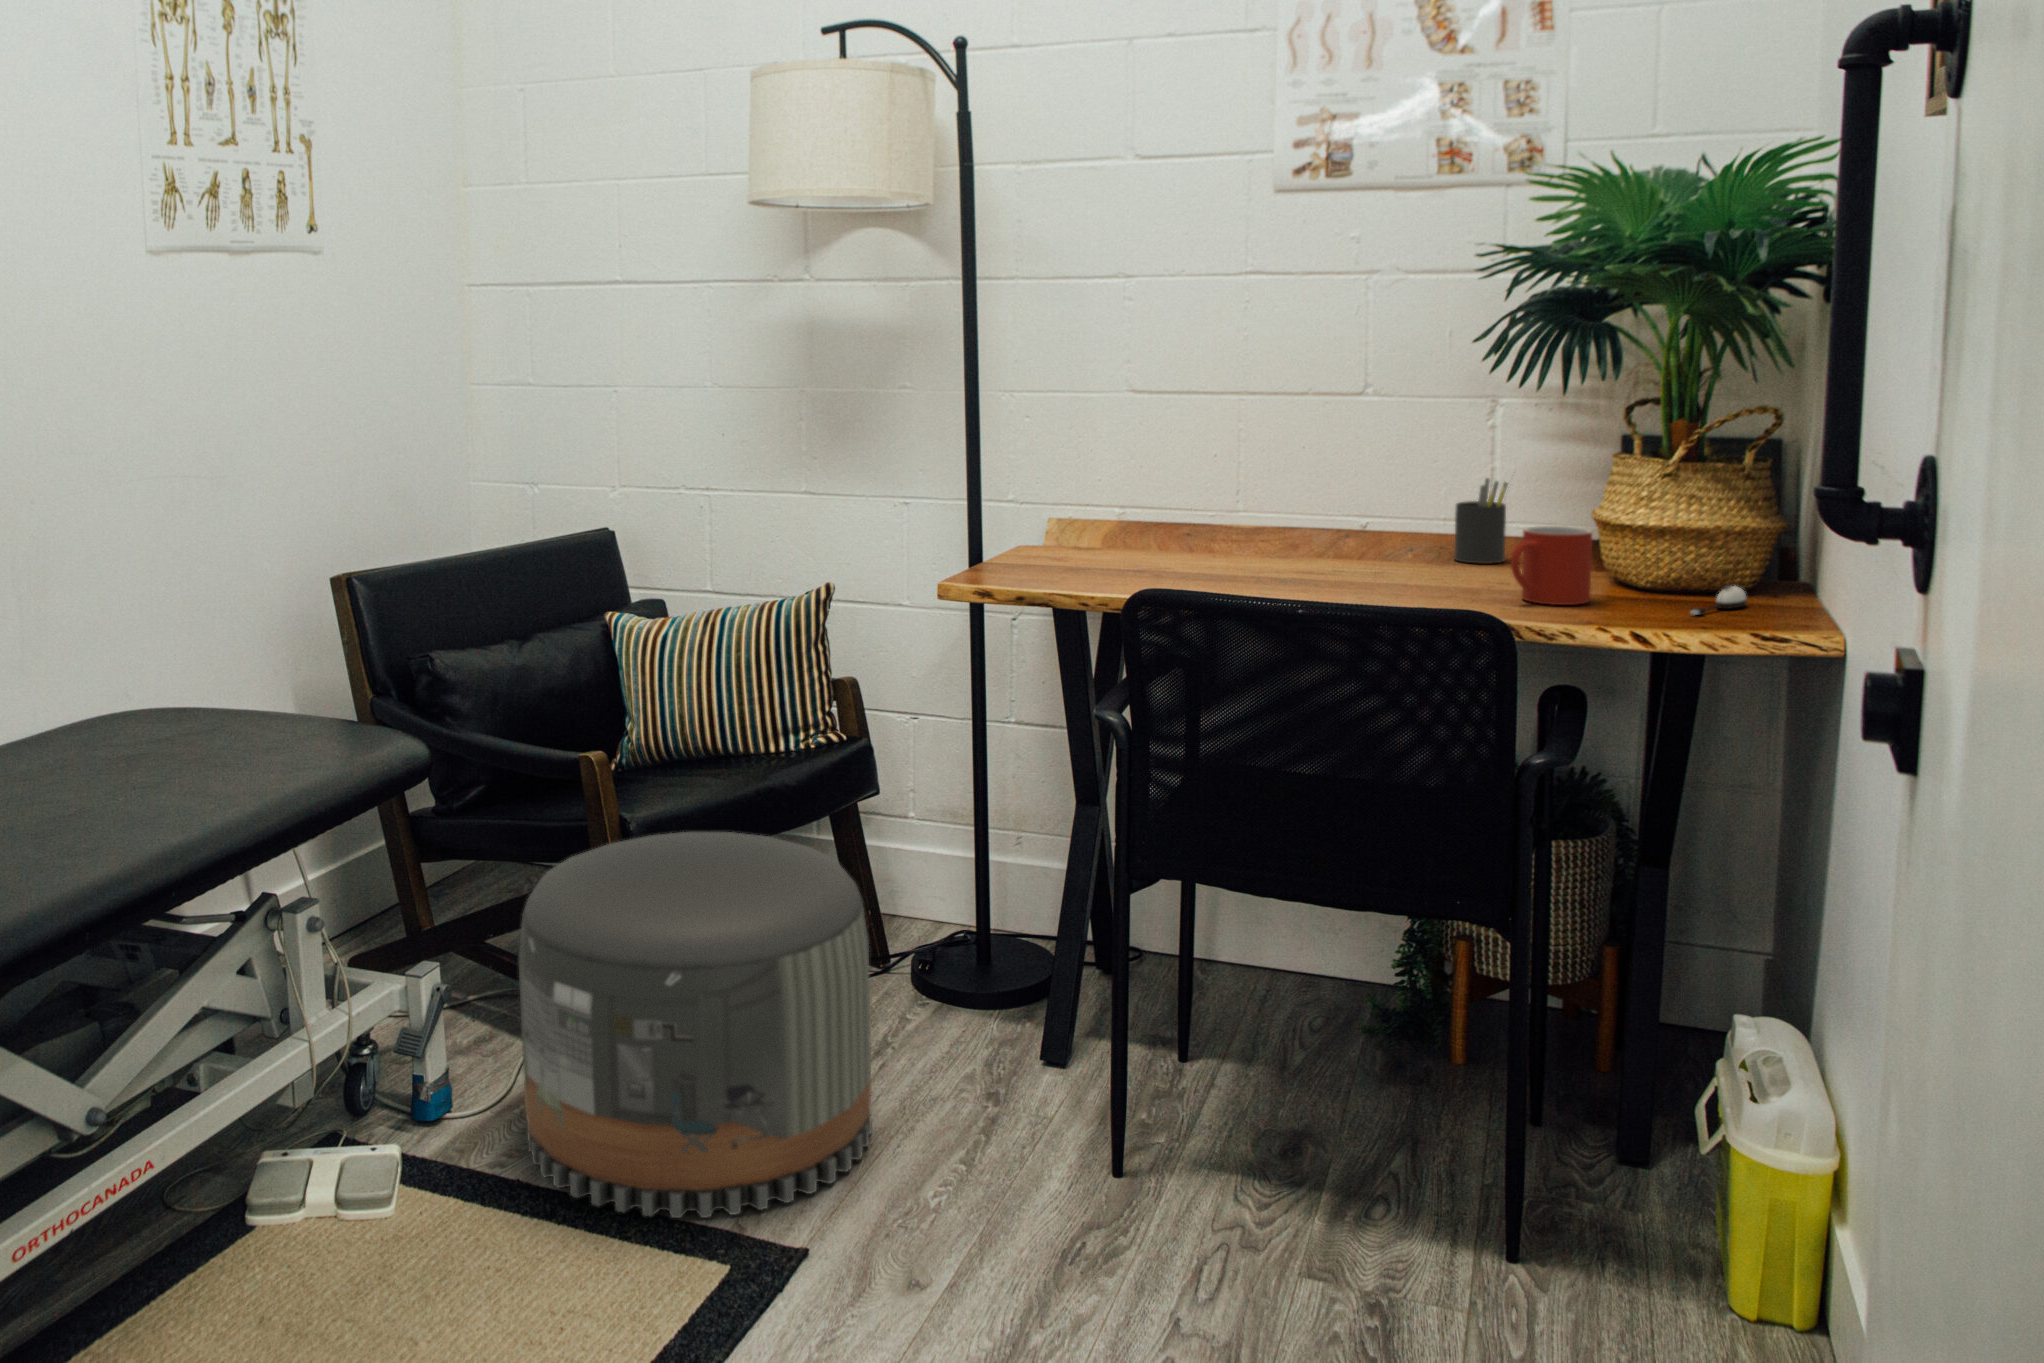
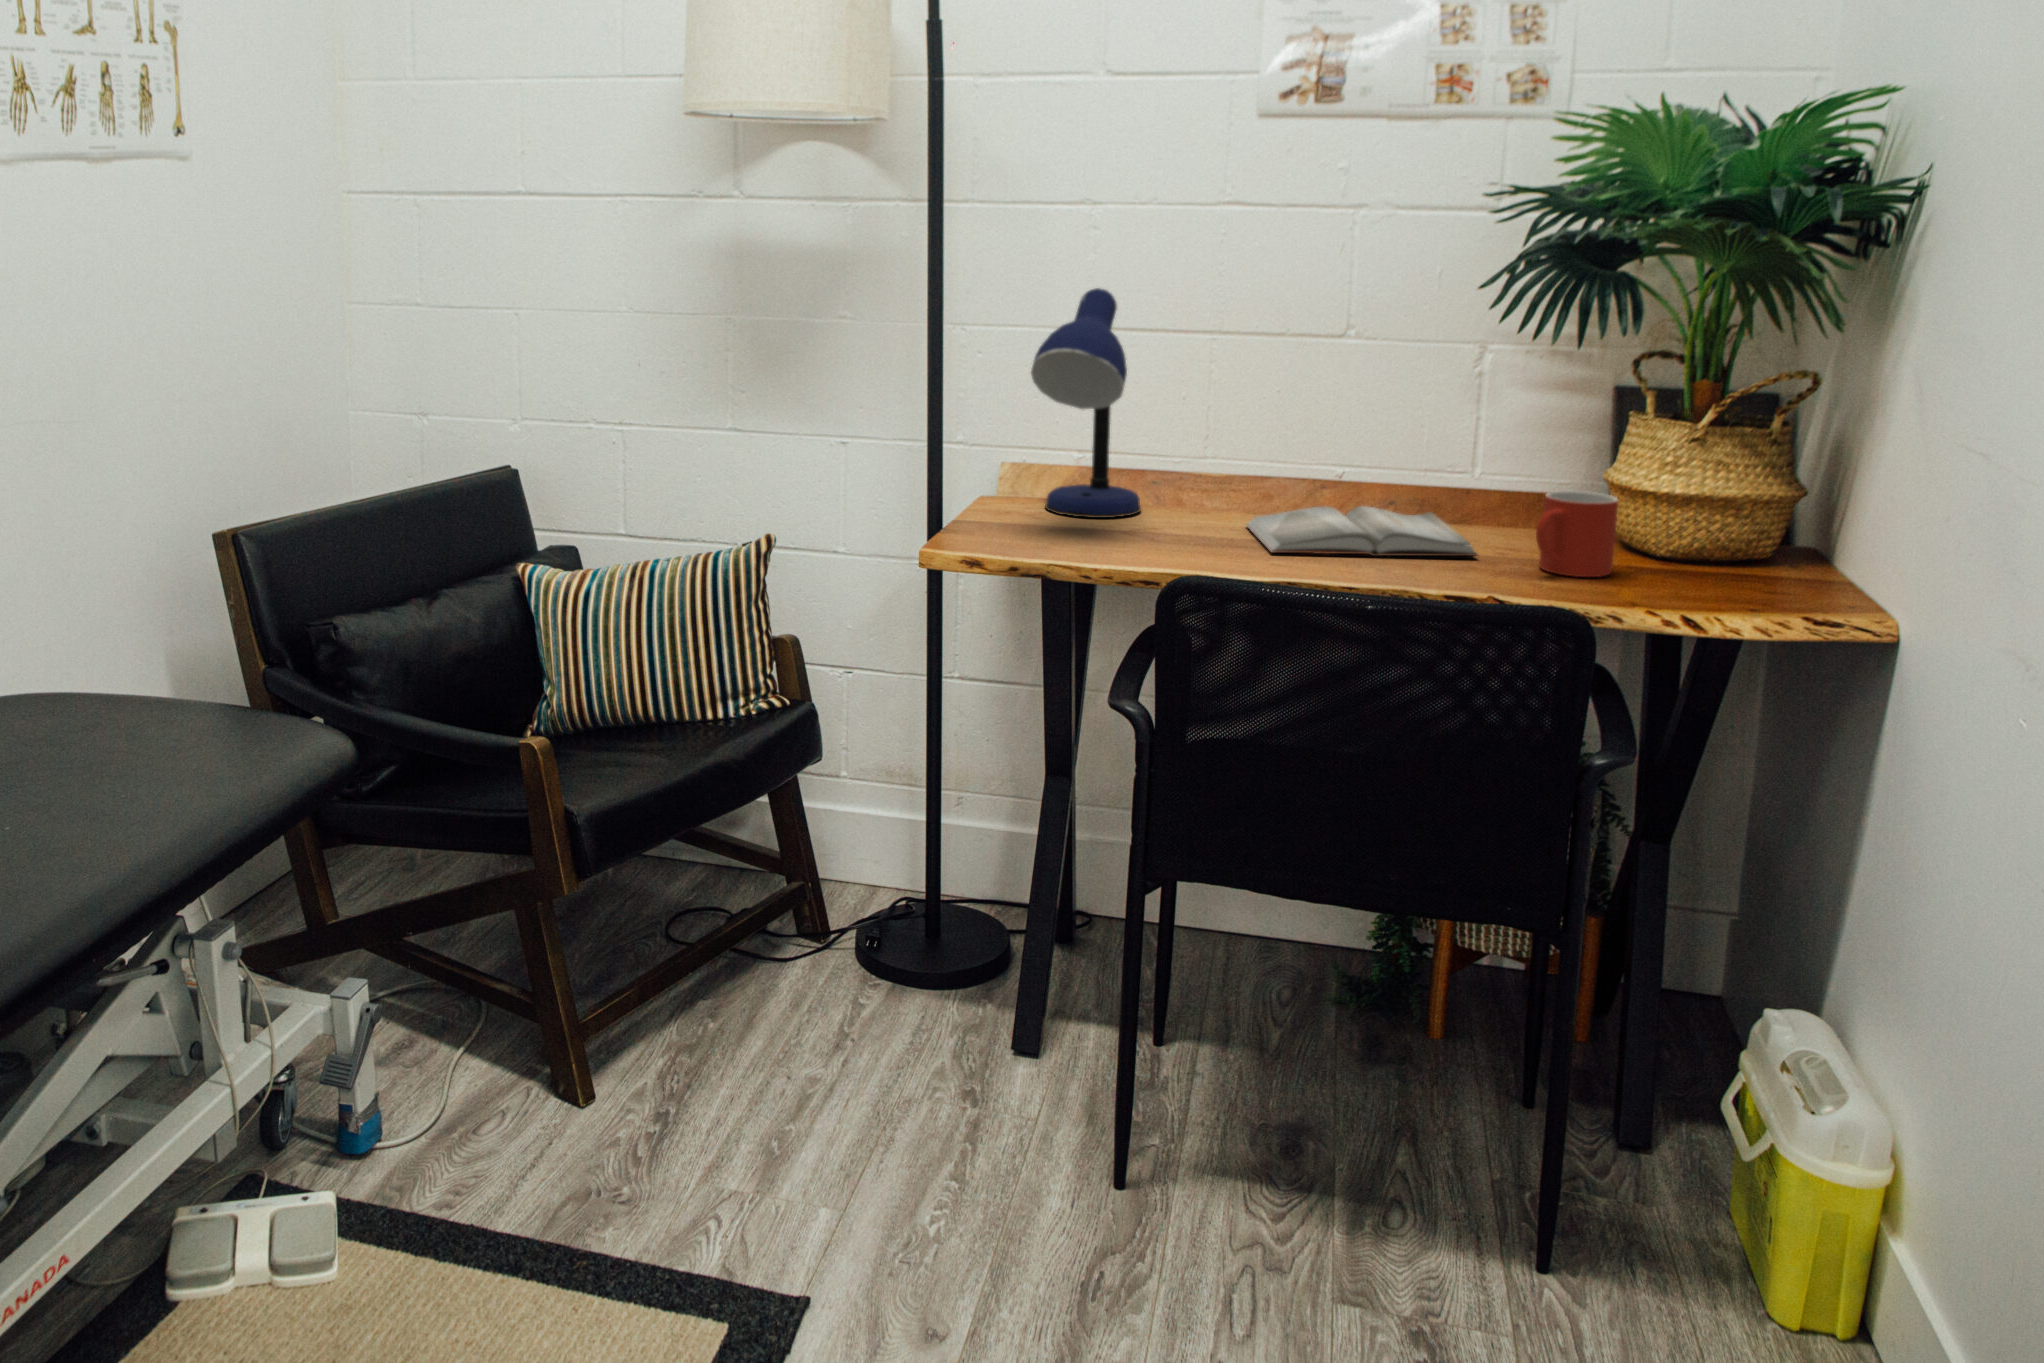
desk lamp: none [1048,349,1167,562] -> present [1031,288,1141,518]
pen holder: present [1454,478,1508,564] -> none [1438,420,1508,520]
hardback book: none [1258,549,1467,590] -> present [1246,506,1478,556]
computer mouse: present [1691,586,1746,615] -> none [1723,557,1771,591]
pouf: present [519,832,872,1218] -> none [464,821,853,1266]

